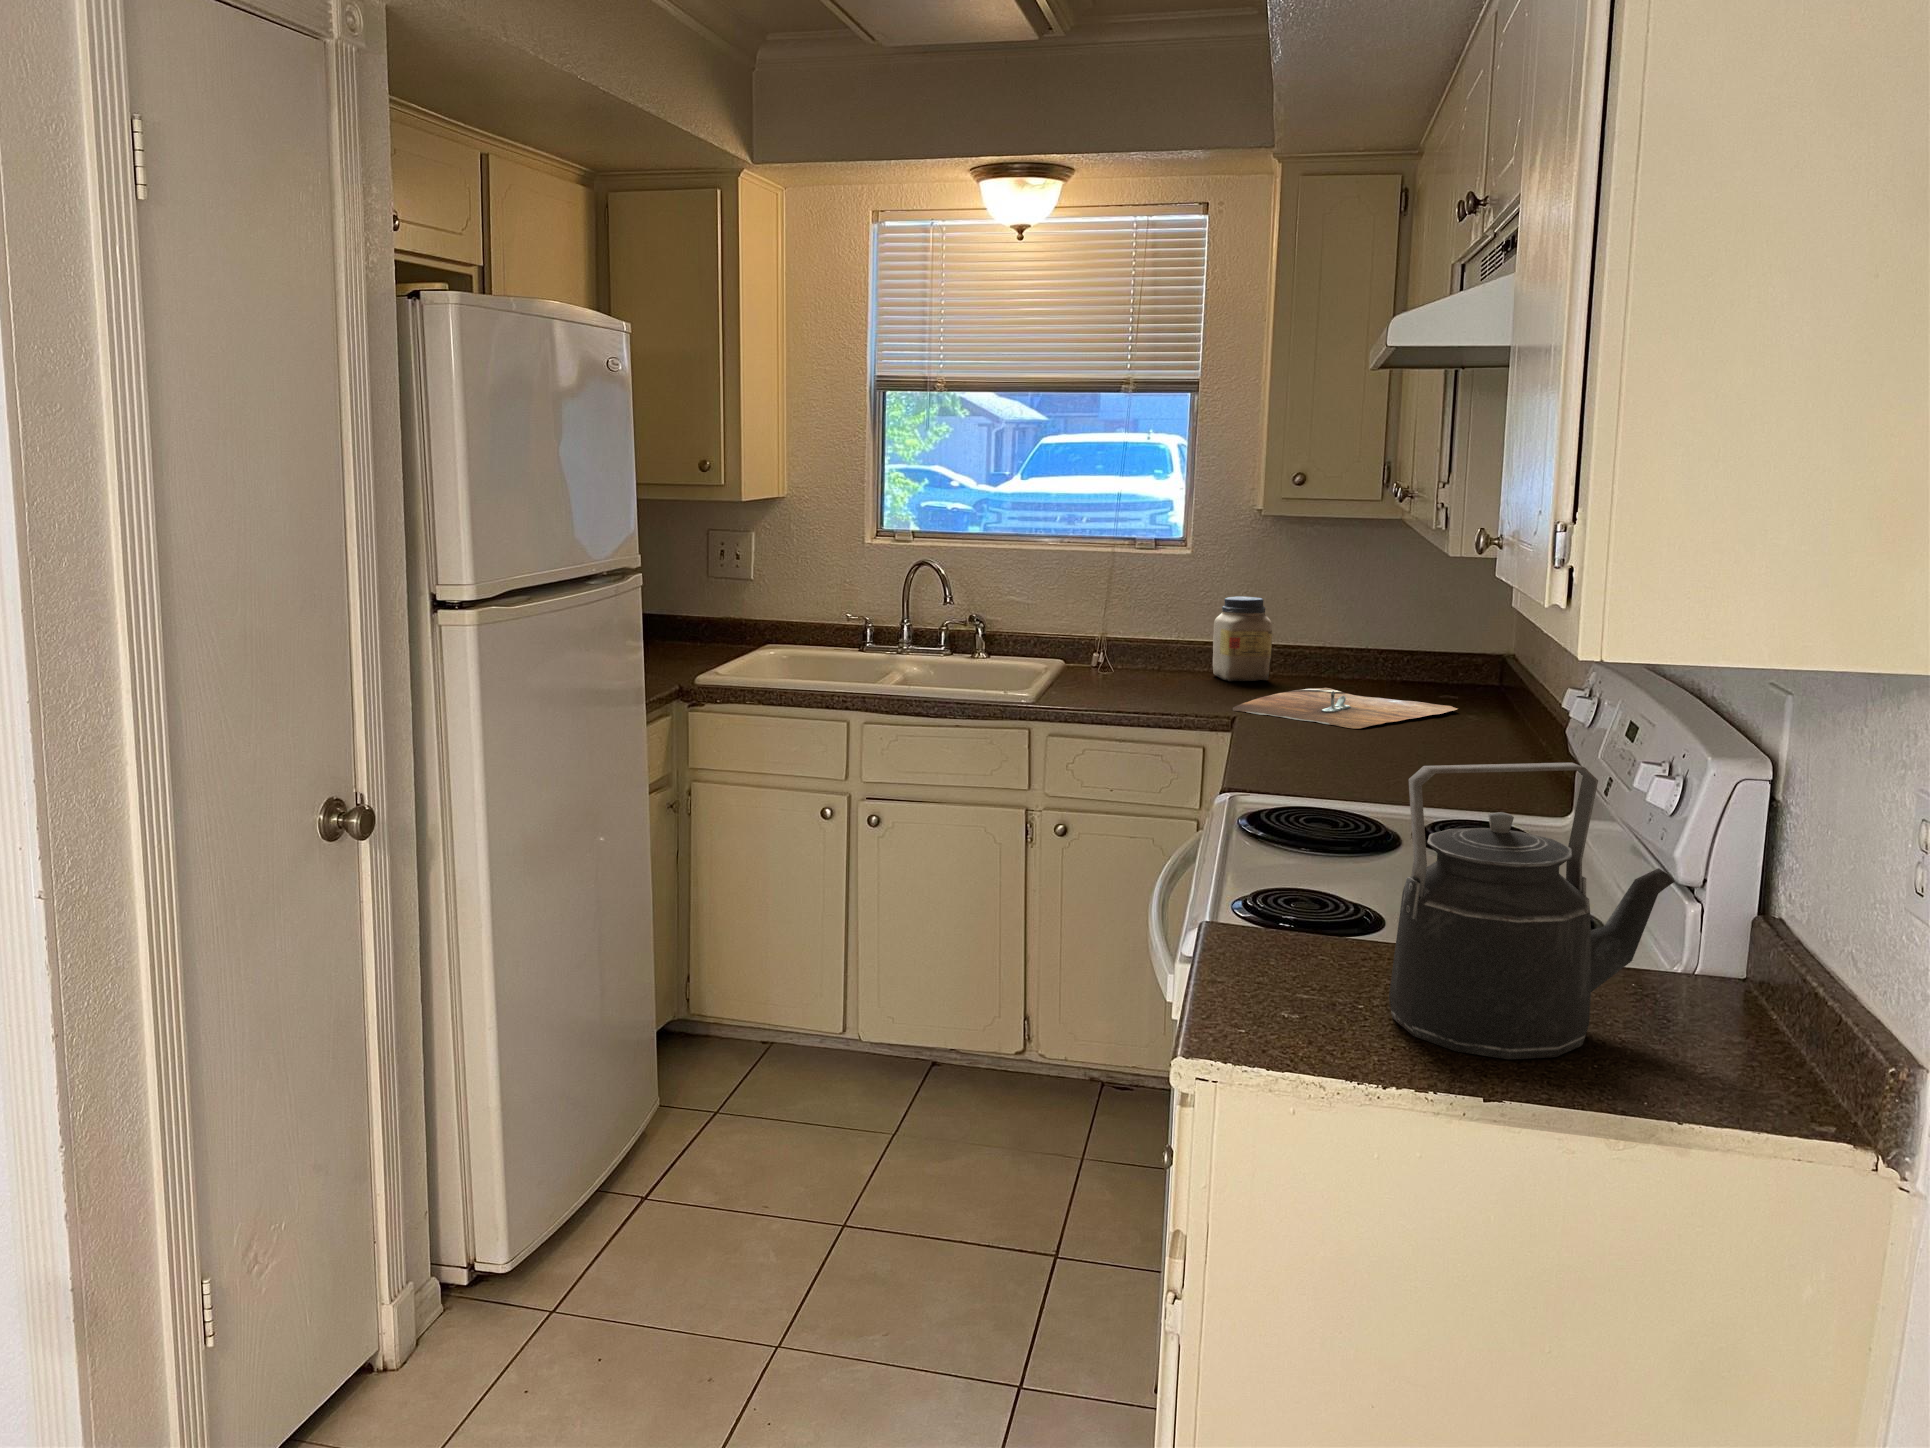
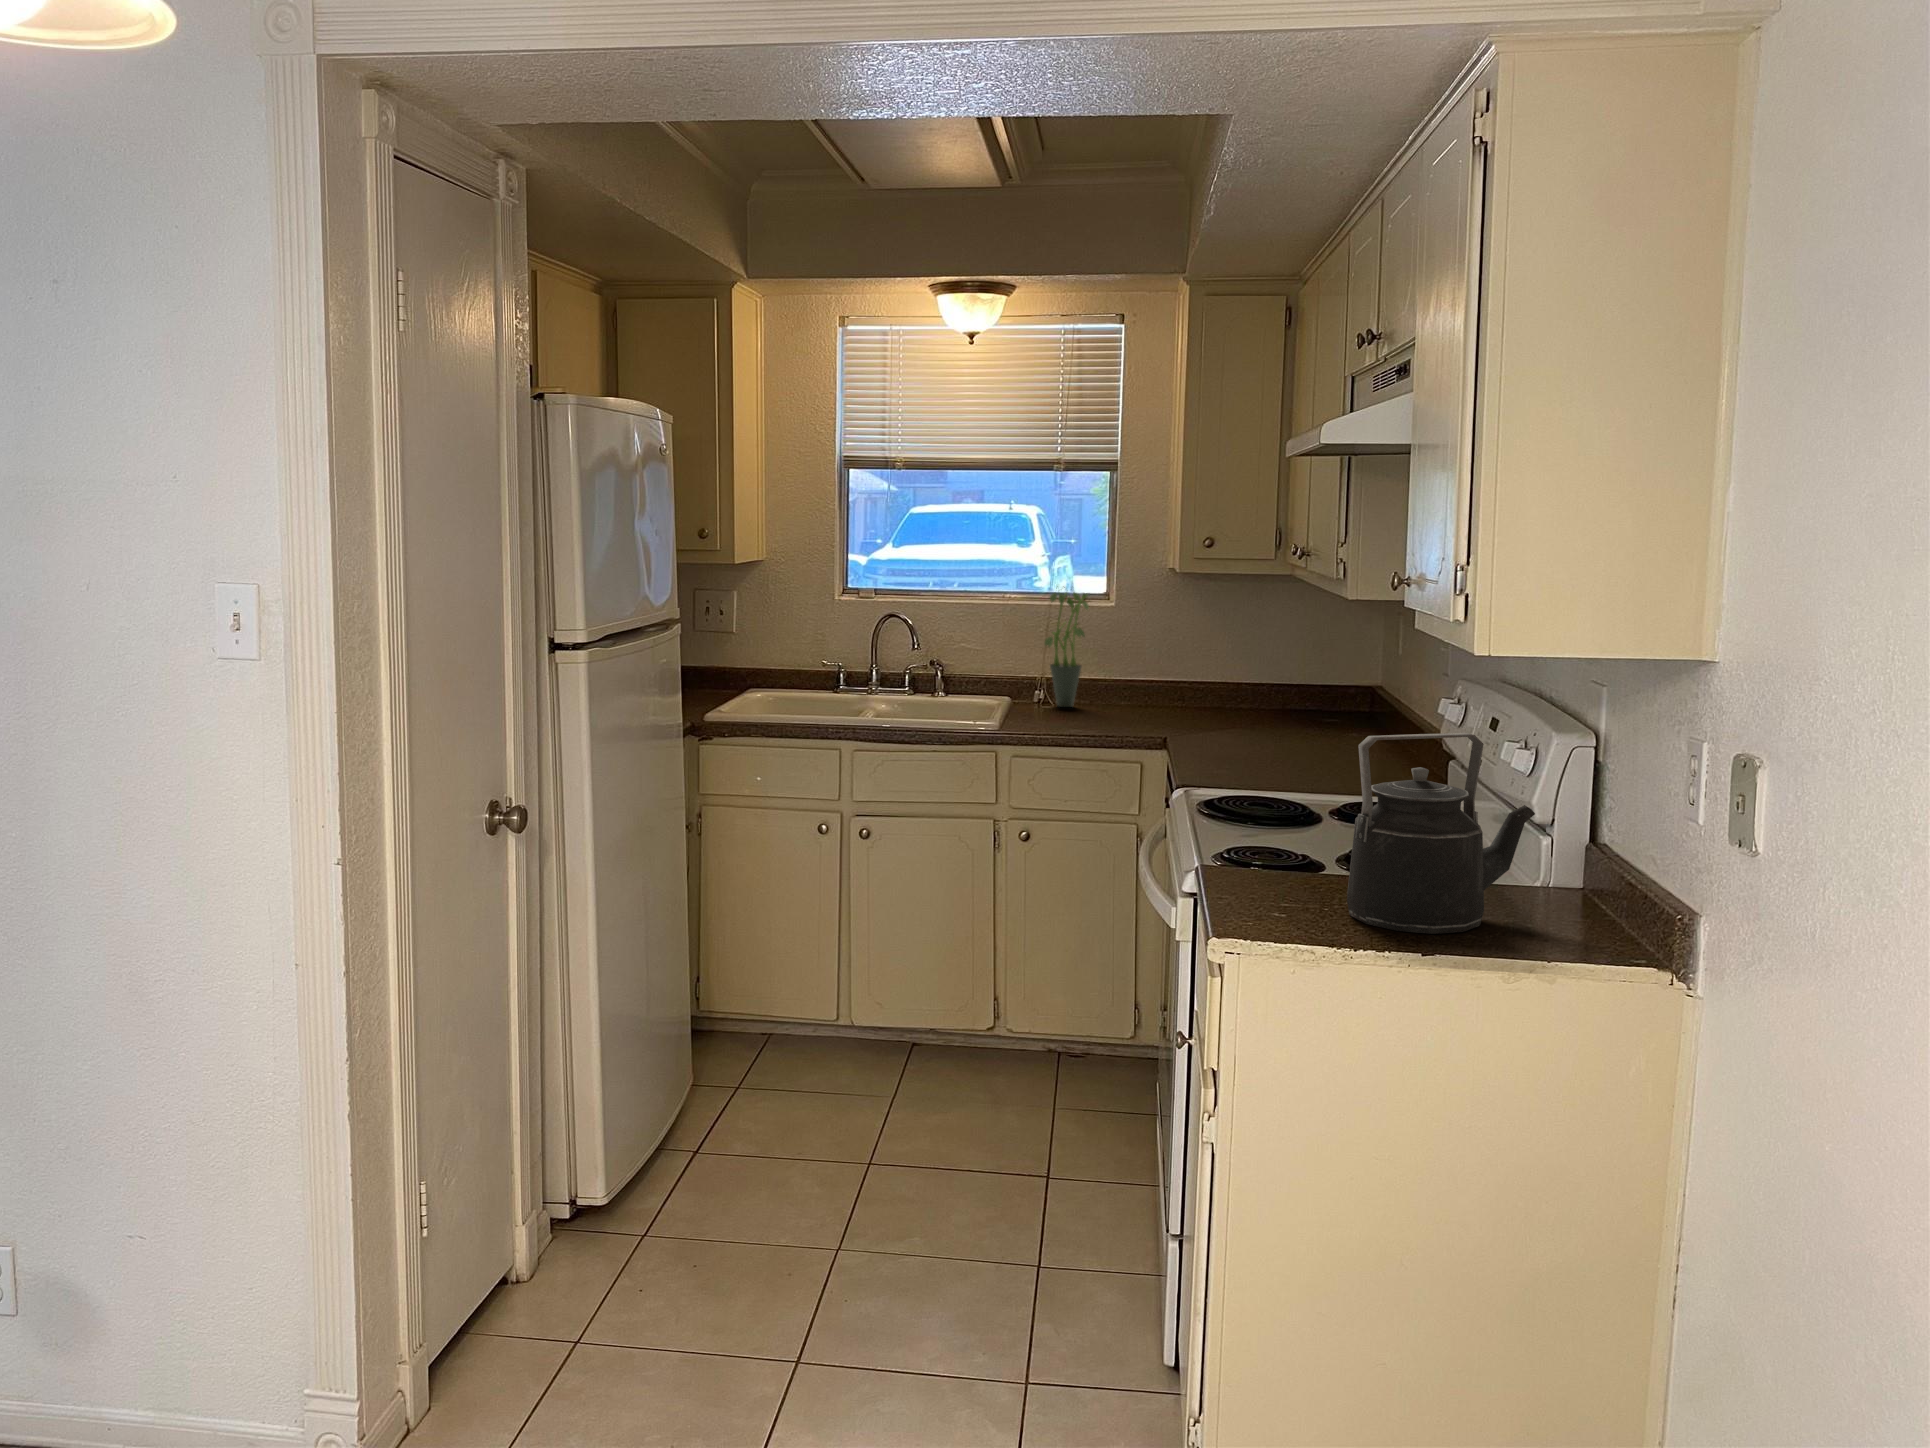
potted plant: none [1104,530,1167,672] -> present [1045,587,1089,707]
jar: present [1213,597,1272,681] -> none [1136,641,1185,713]
cutting board: present [1233,688,1457,728] -> none [1162,716,1343,744]

